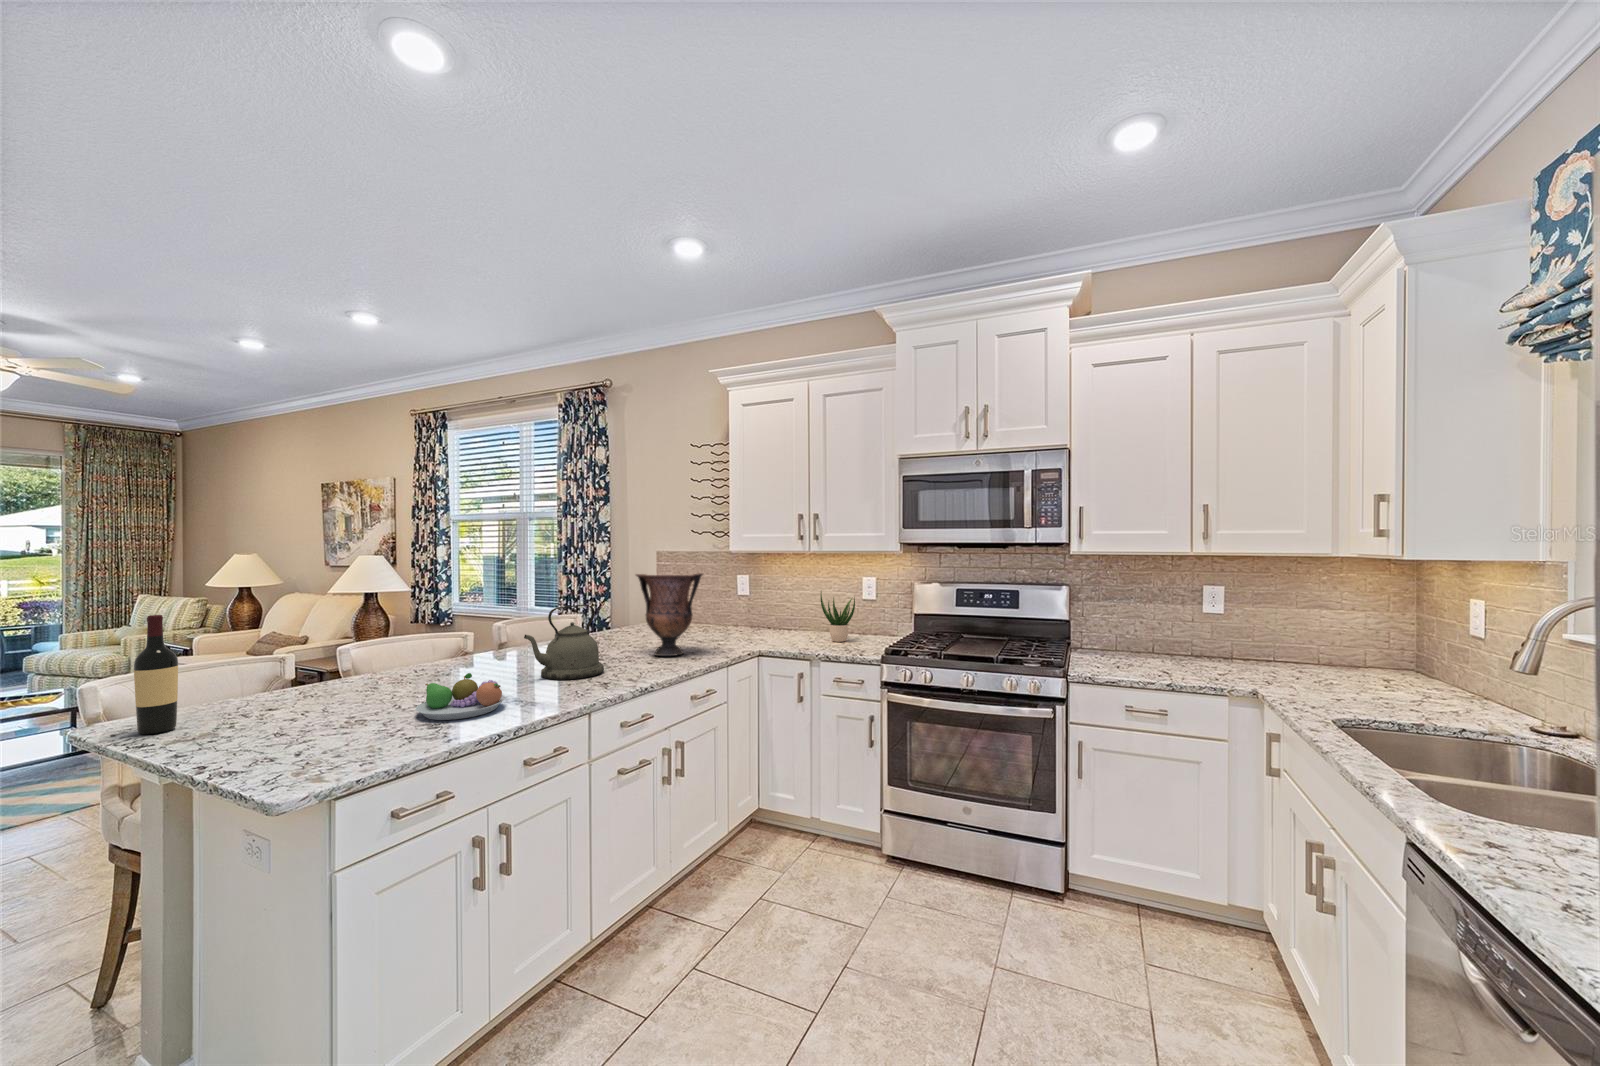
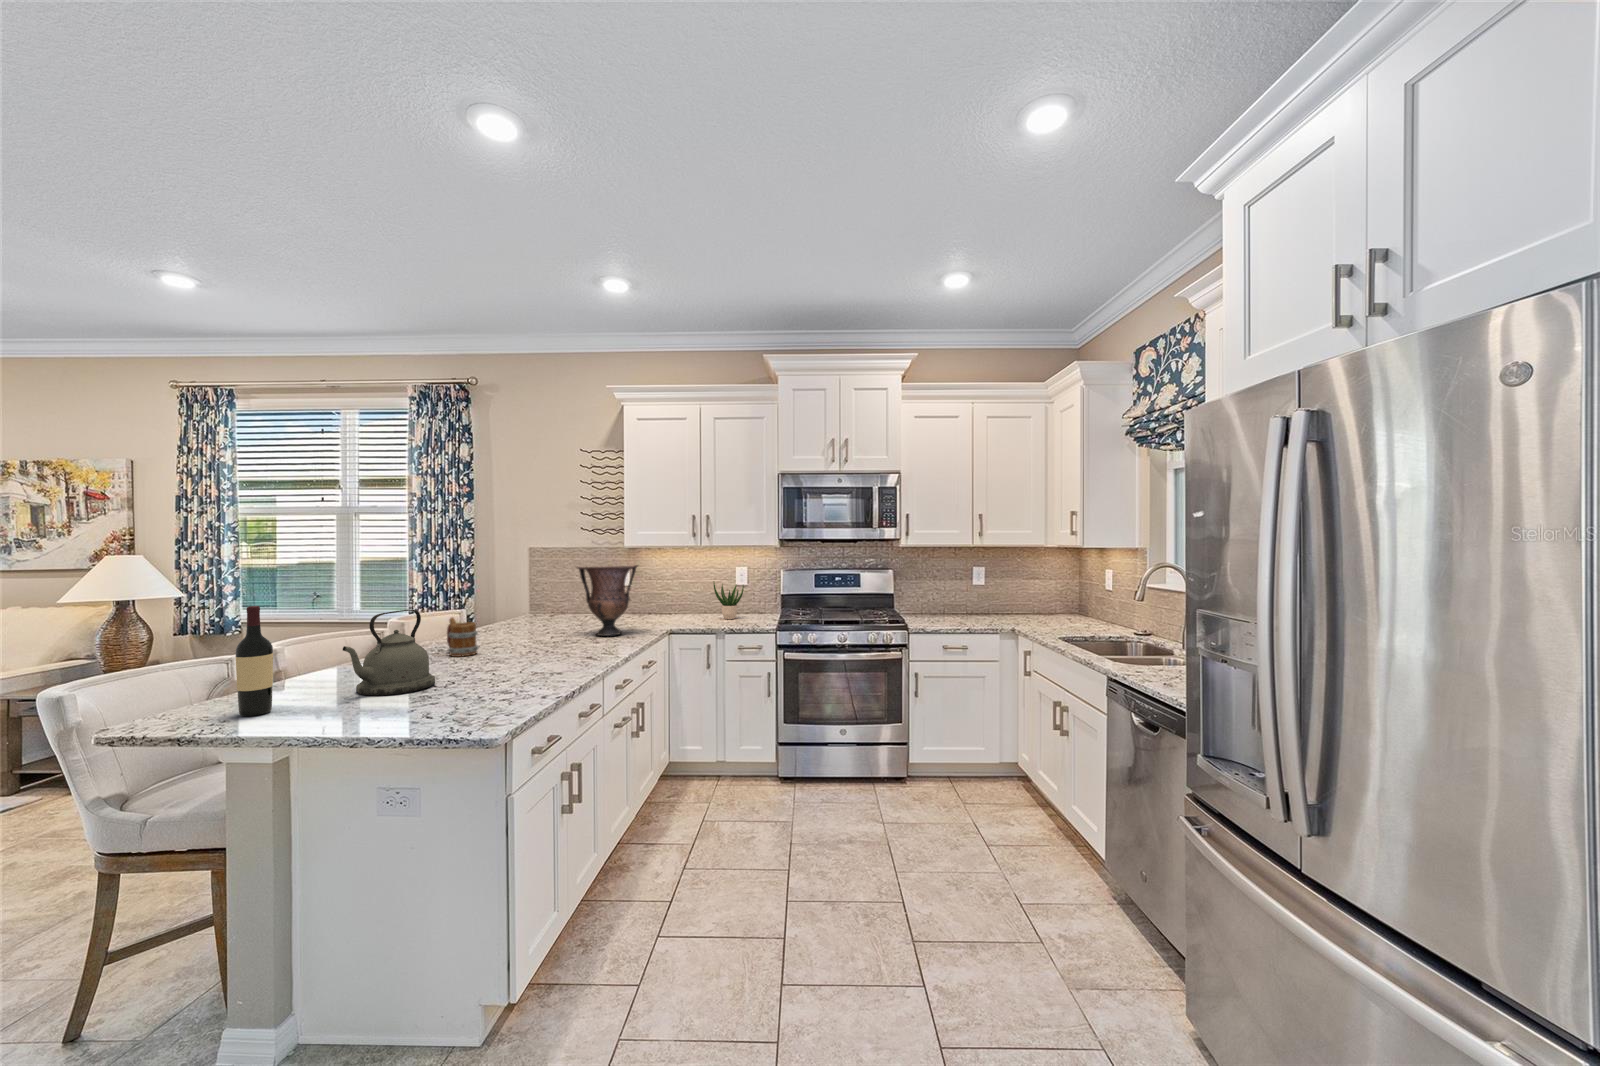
kettle: present [524,605,604,680] -> present [343,610,435,696]
mug: none [471,627,503,672] -> present [447,617,478,657]
fruit bowl: present [415,673,505,720] -> none [481,648,557,684]

